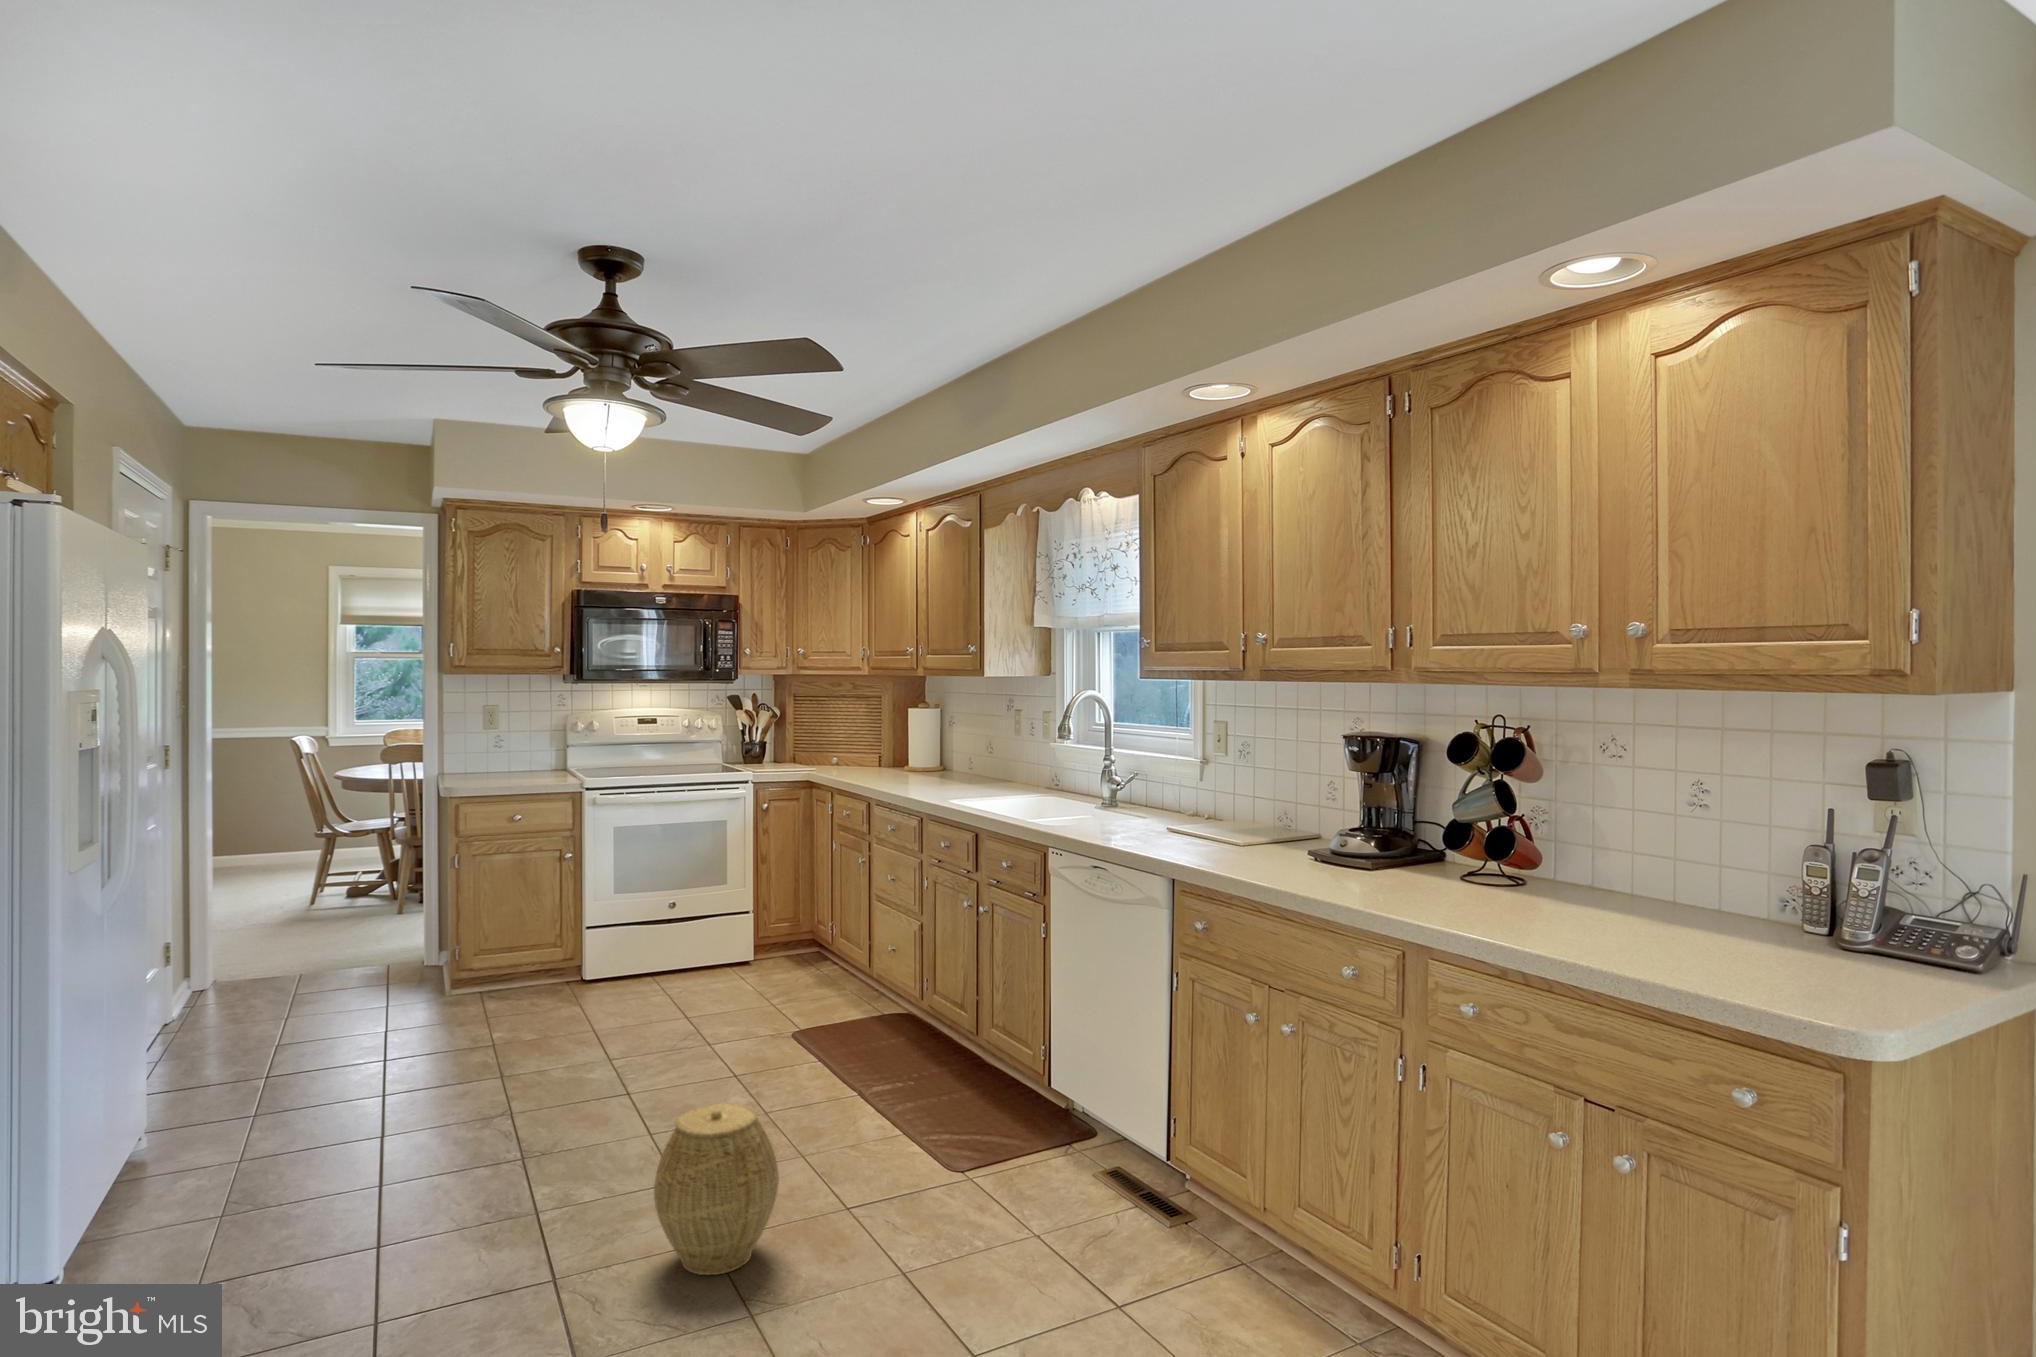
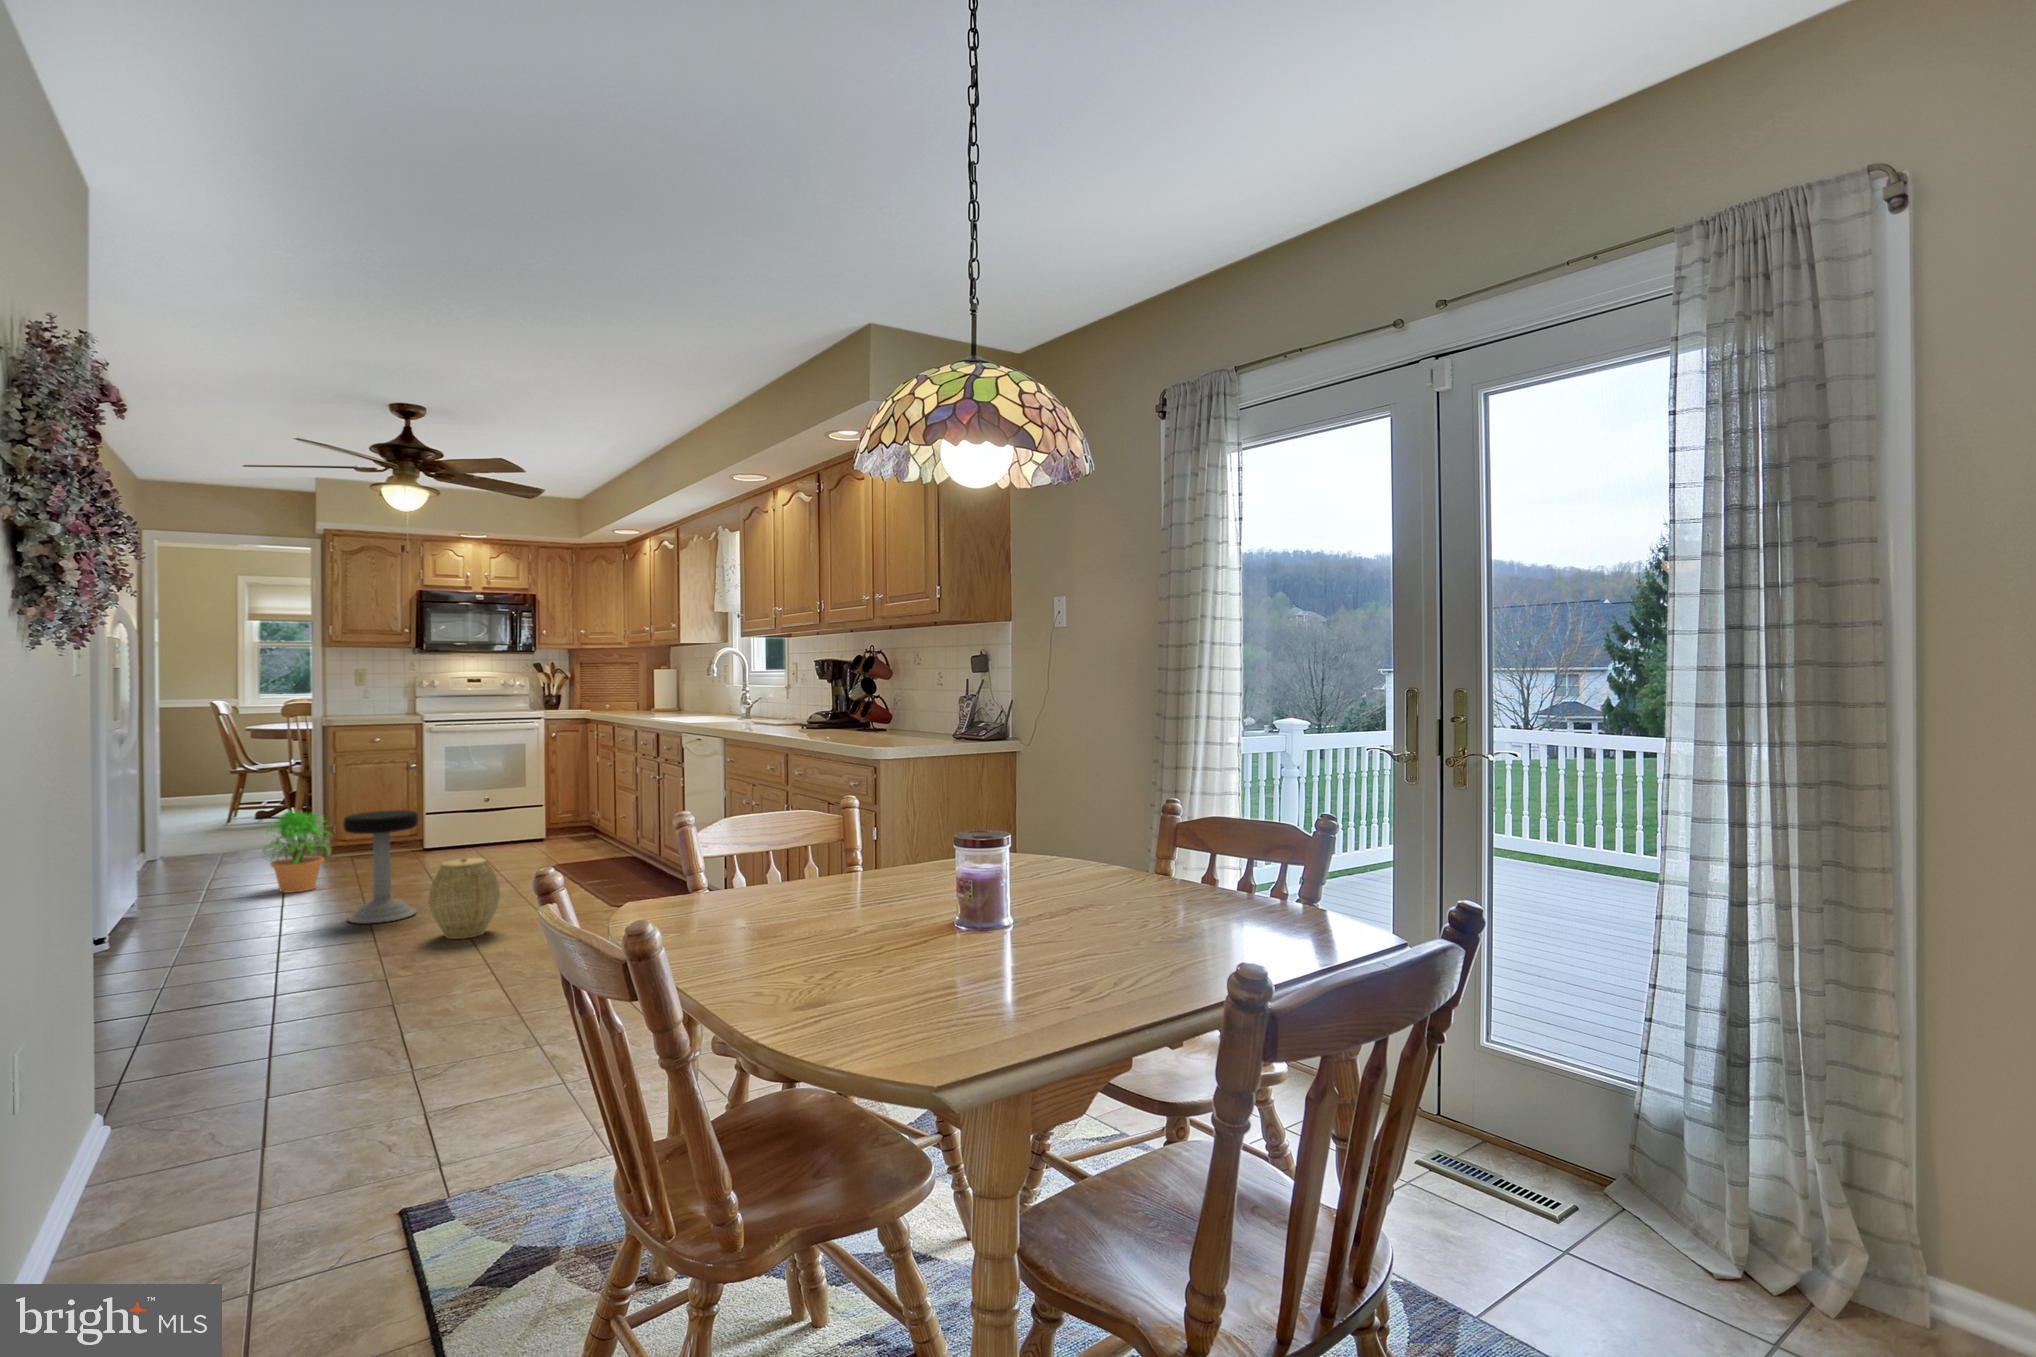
potted plant: none [350,949,472,1089] -> present [263,811,331,893]
stool: none [493,981,615,1202] -> present [343,810,418,923]

